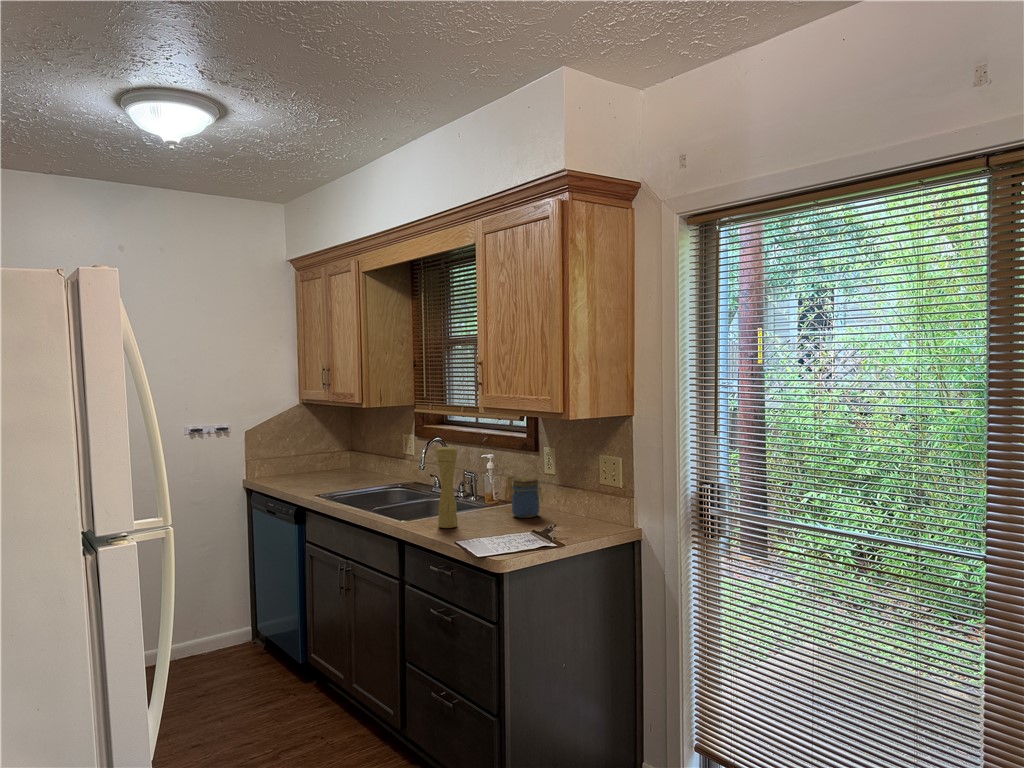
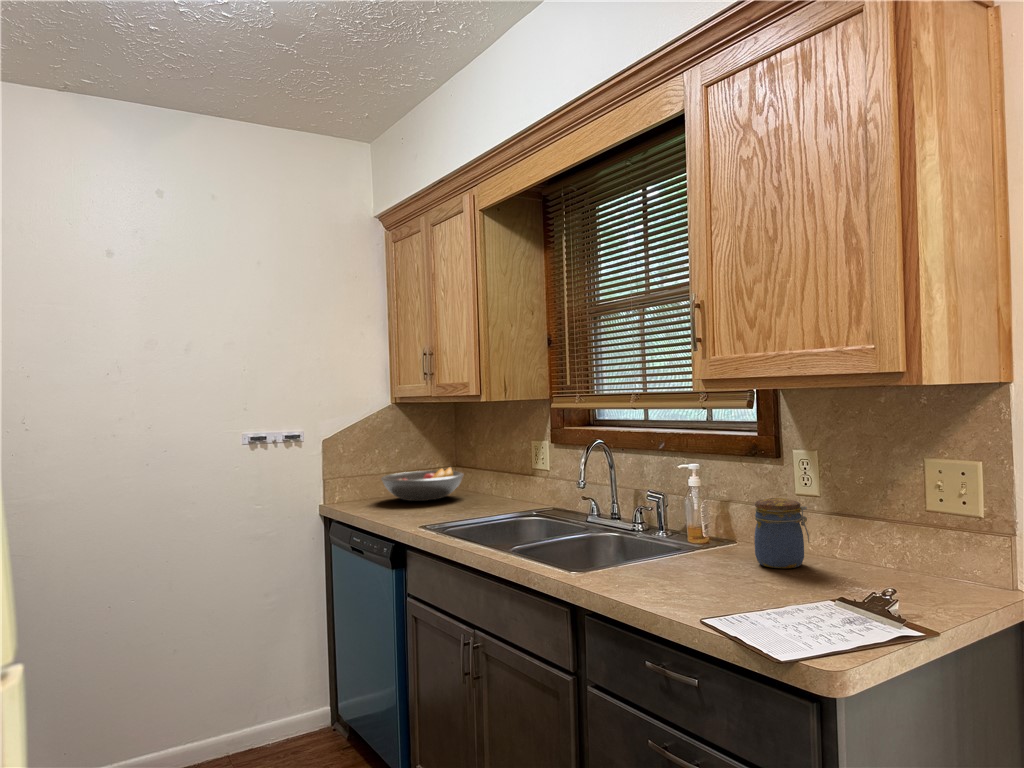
pepper mill: present [436,446,457,528] -> none [639,444,678,589]
fruit bowl: none [291,452,354,477] -> present [381,467,464,501]

